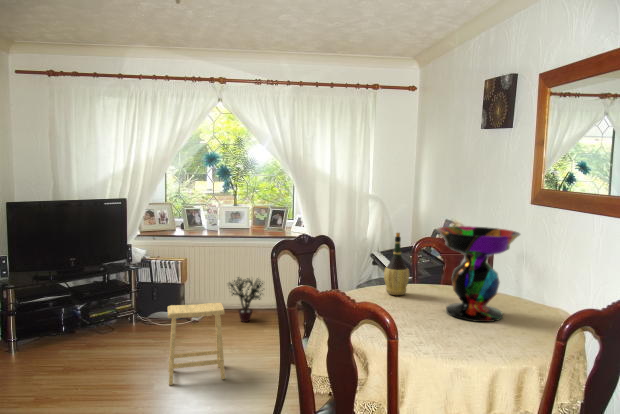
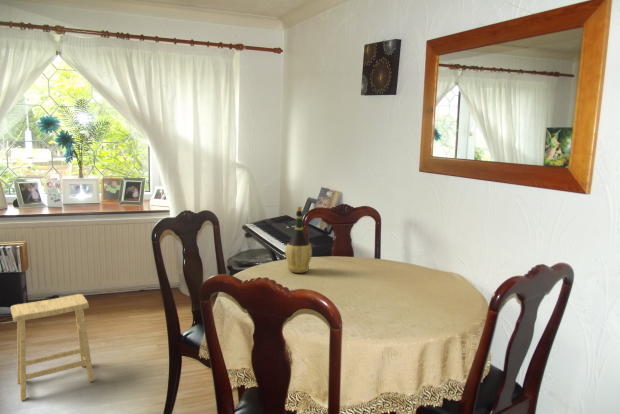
decorative bowl: present [437,226,520,322] -> none [346,198,429,295]
potted plant: present [229,277,263,322] -> none [79,257,128,308]

